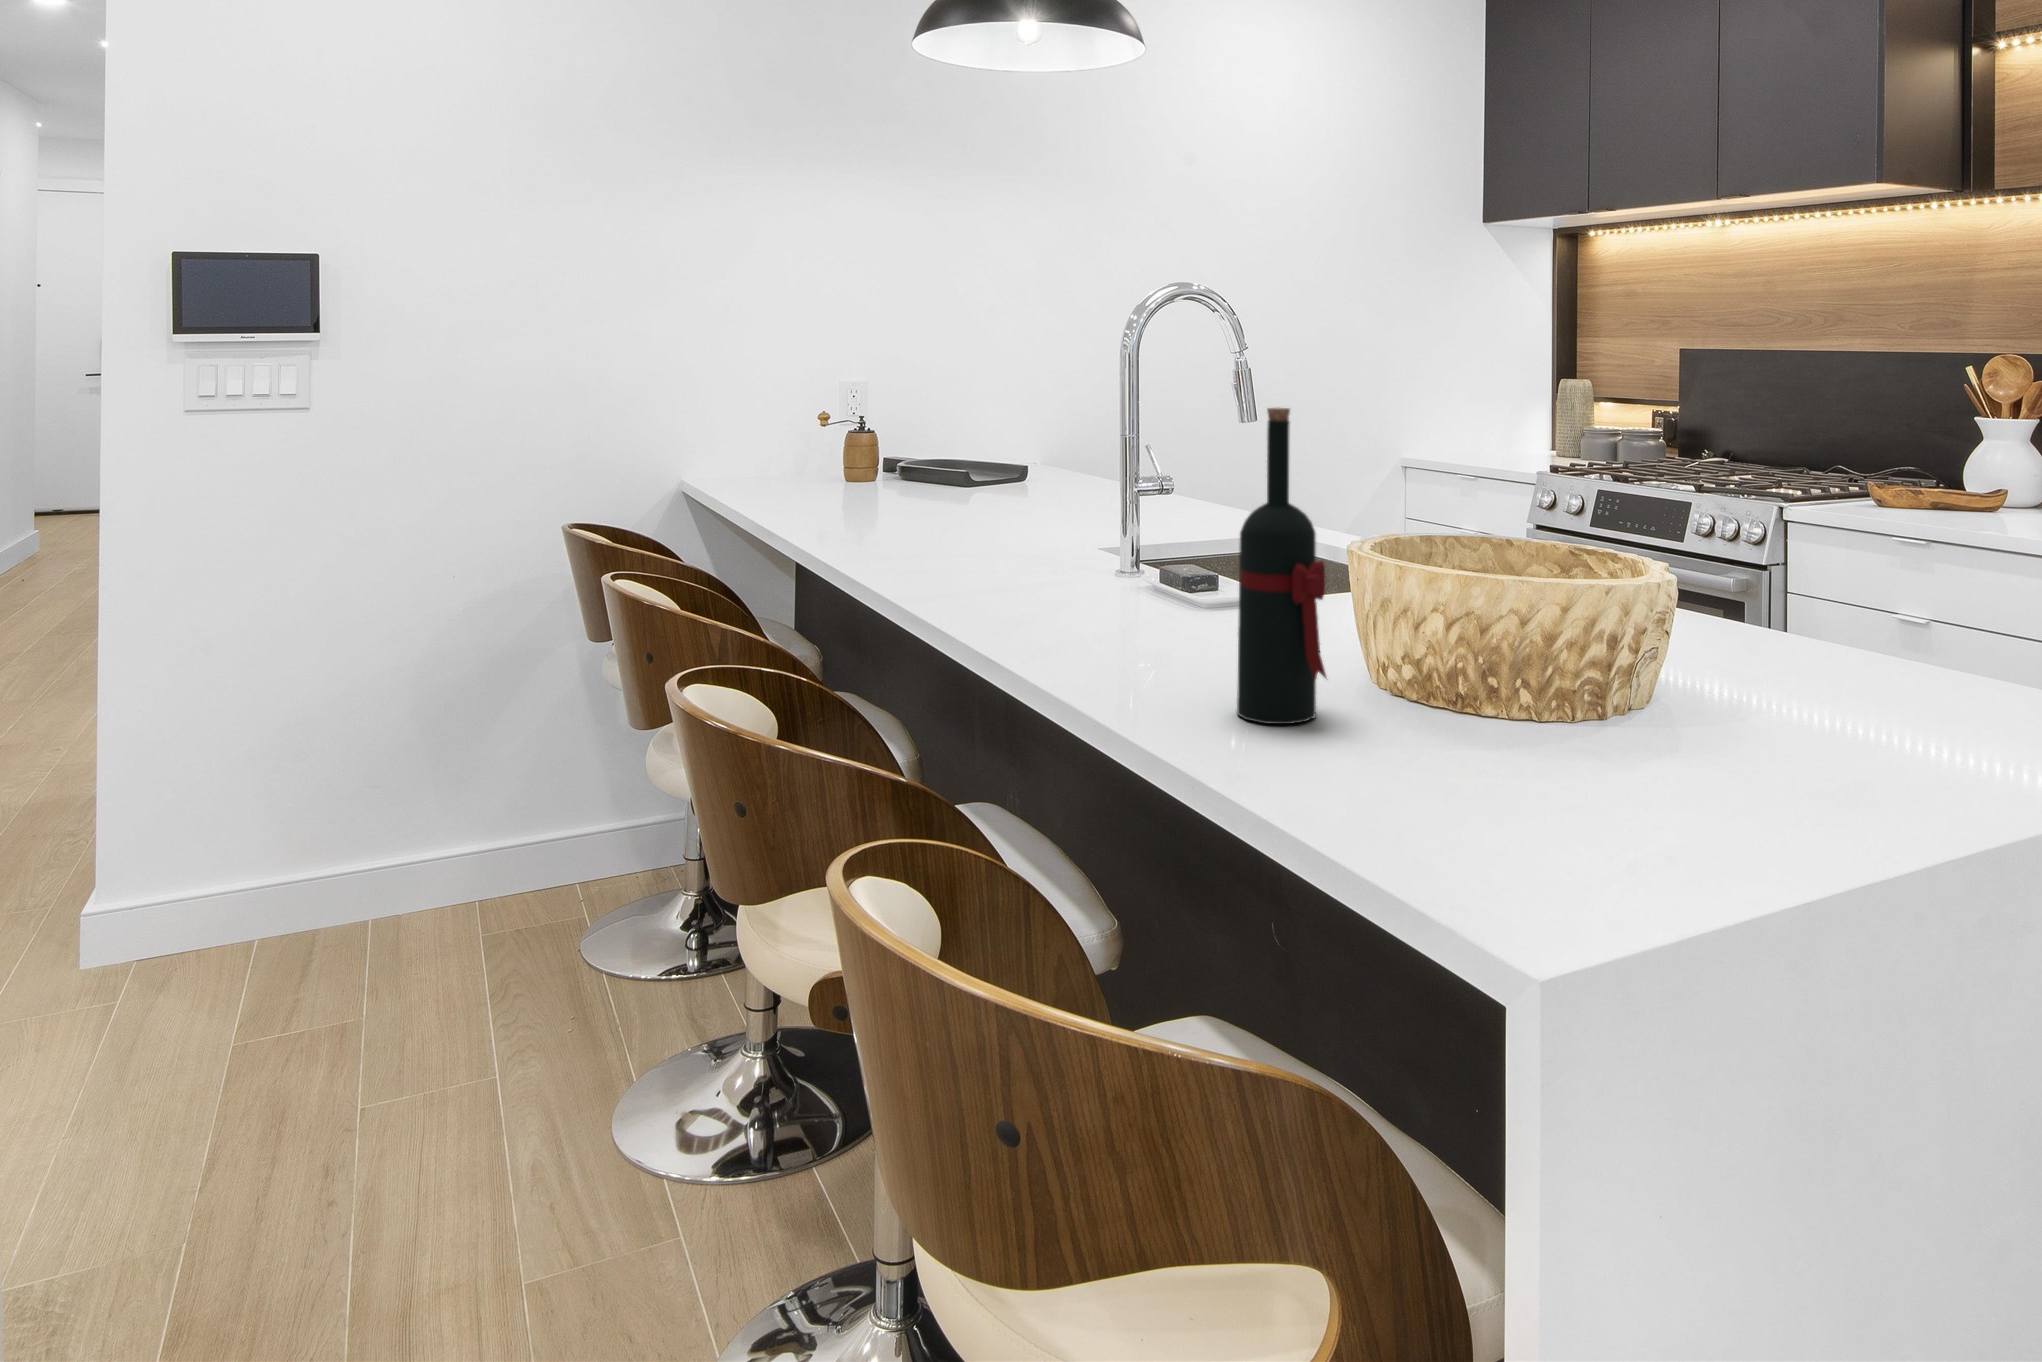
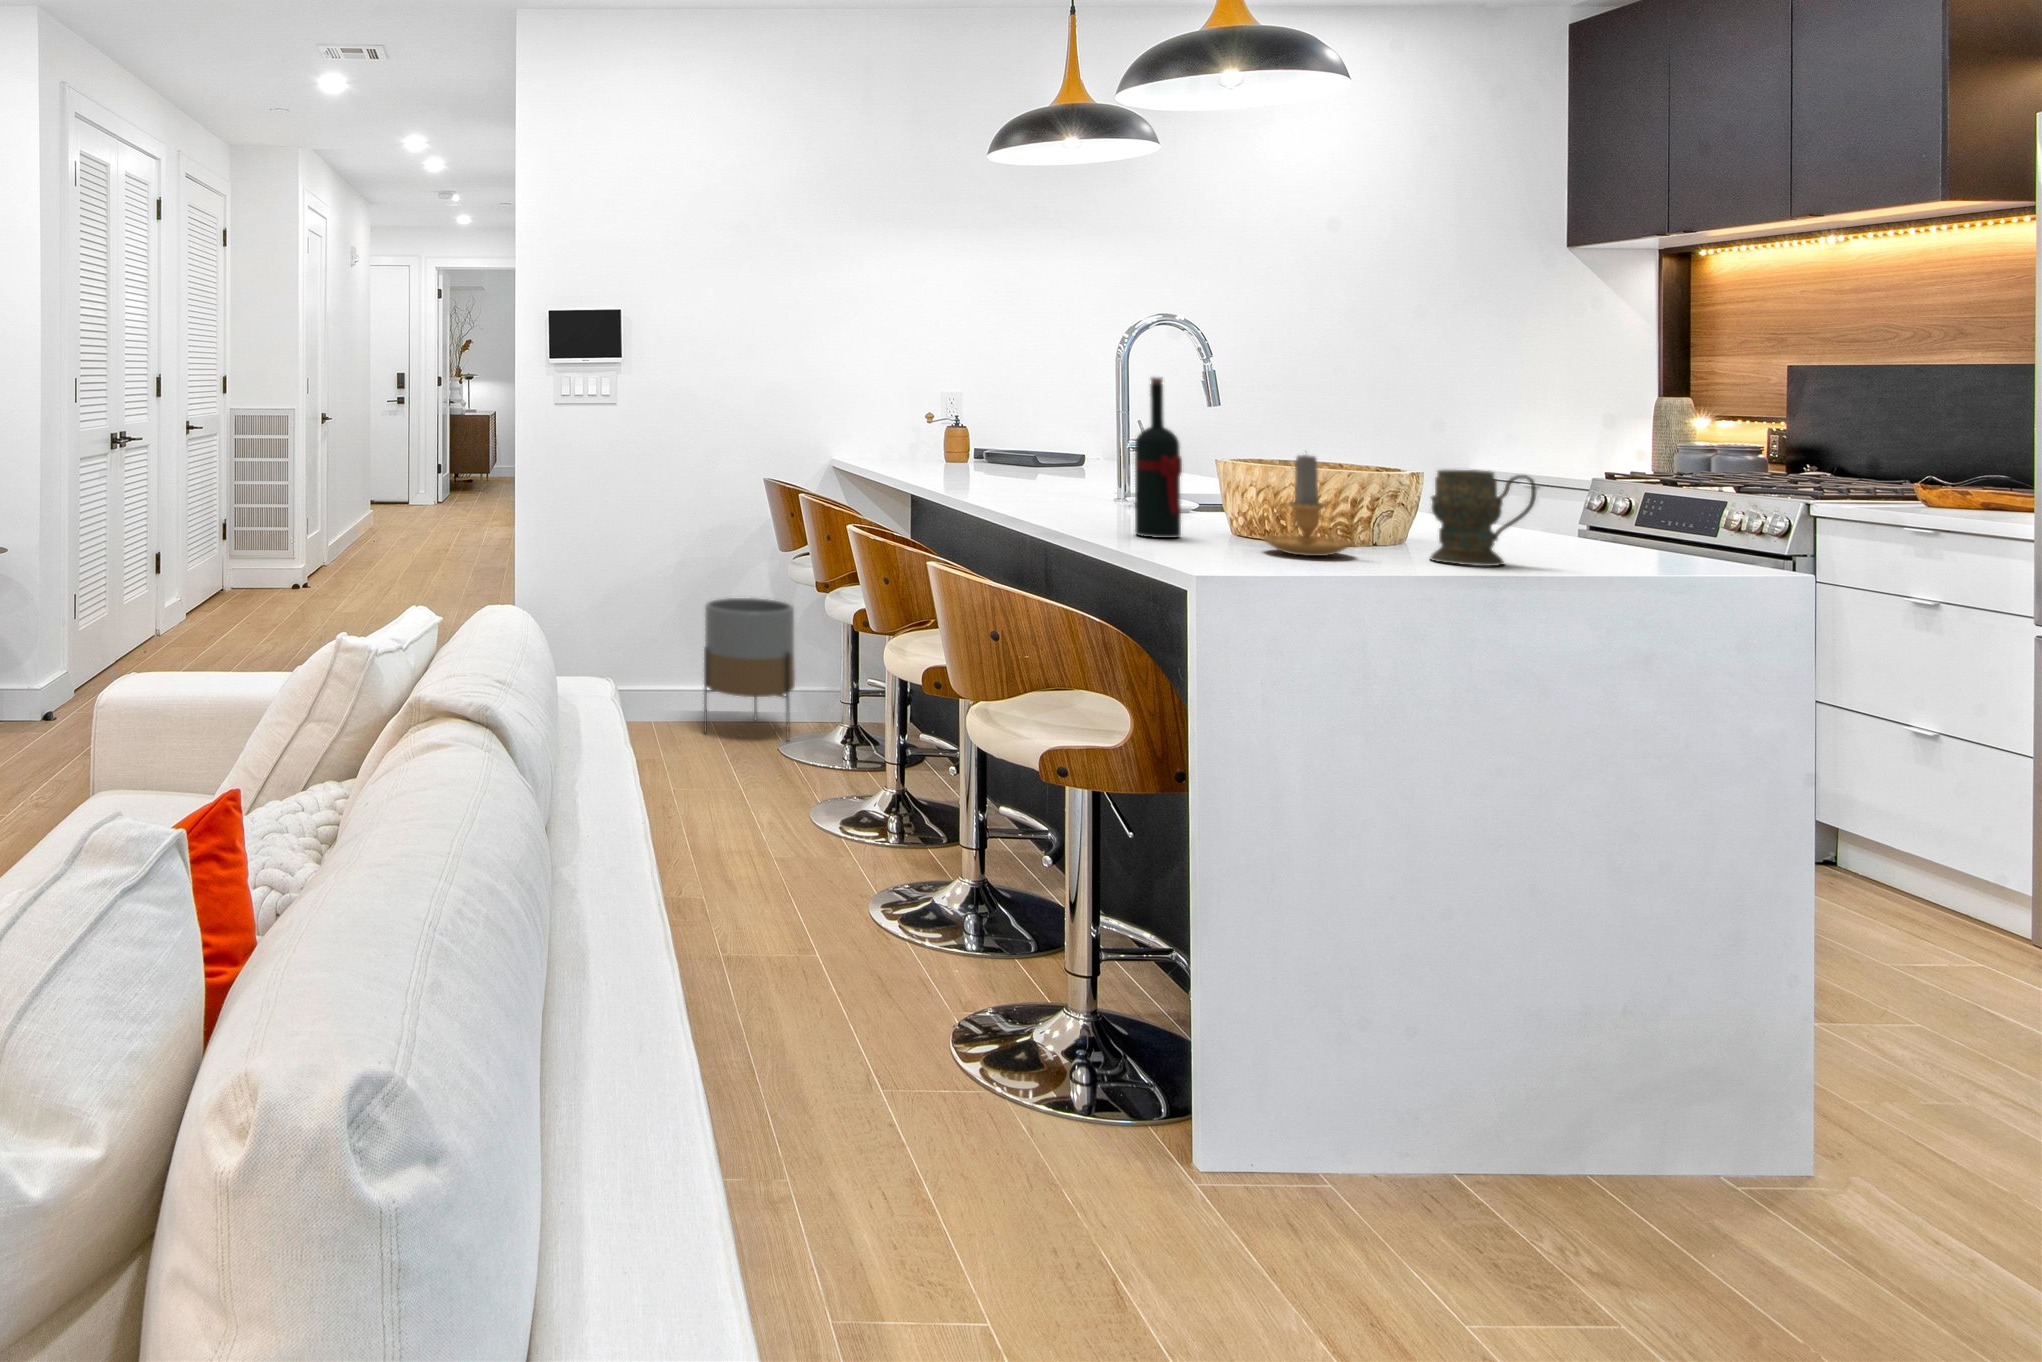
candle: none [1485,554,1684,766] -> present [1263,455,1361,556]
mug: none [1738,575,1902,761] -> present [1431,470,1536,566]
planter: none [456,715,614,957] -> present [704,598,795,740]

